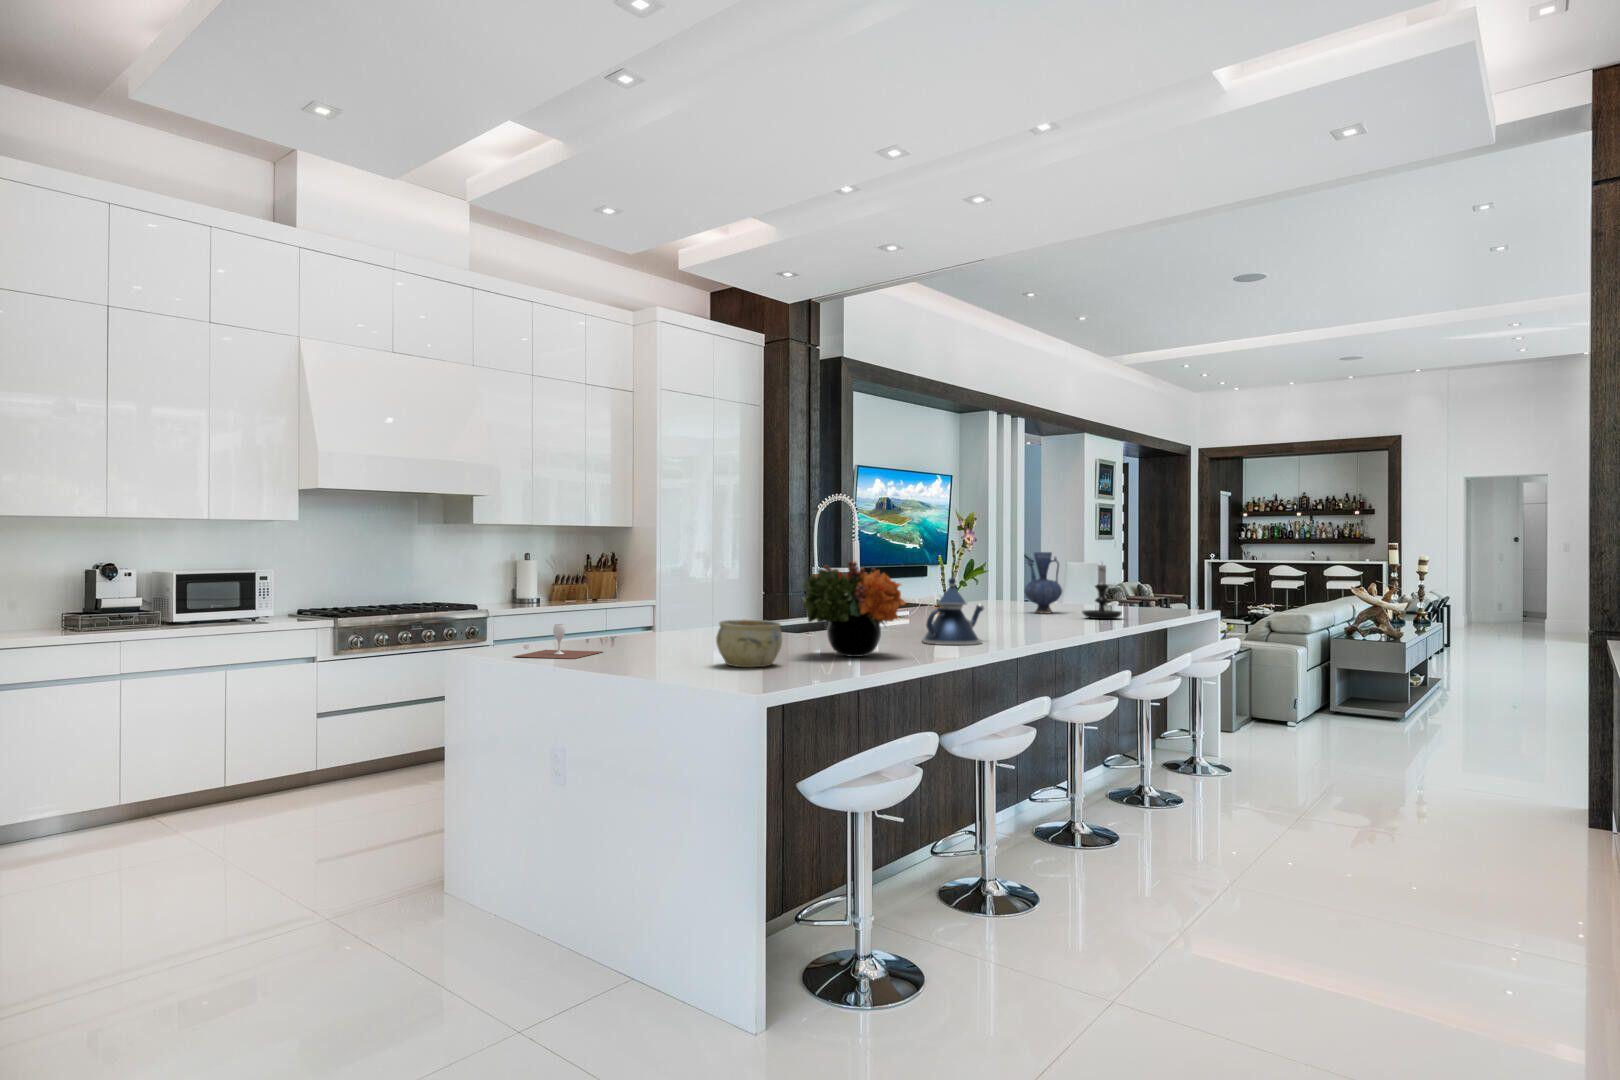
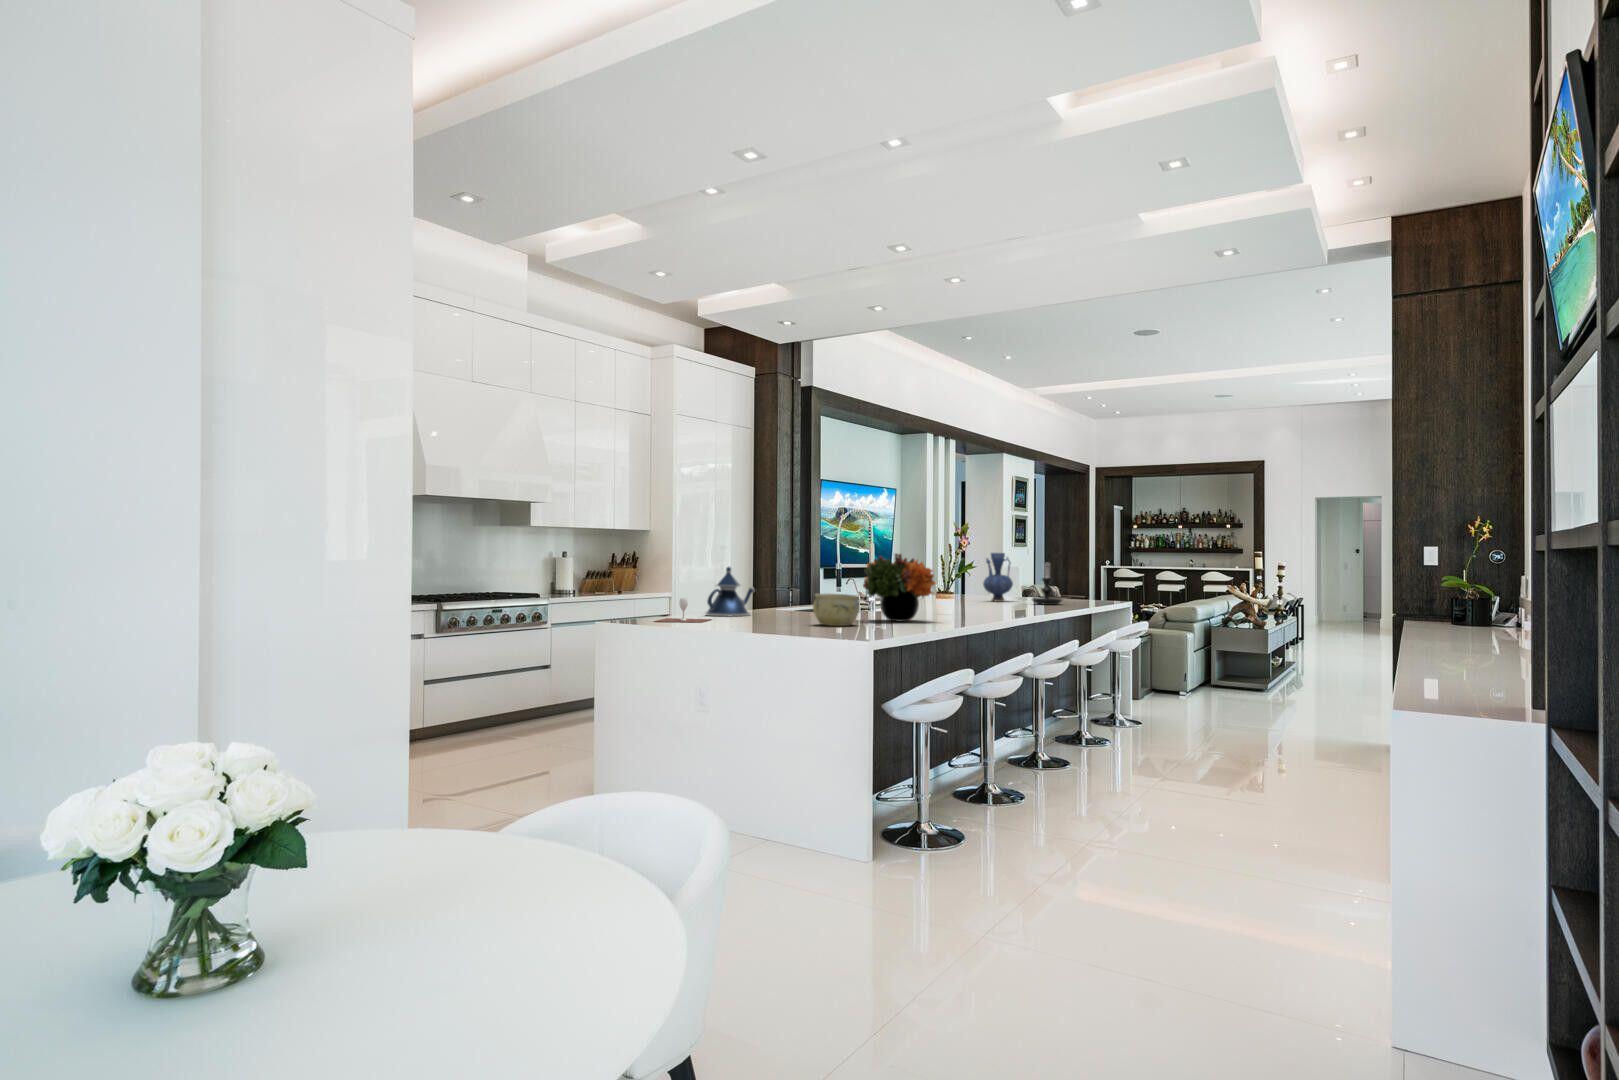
teapot: present [922,578,984,645] -> present [705,567,755,616]

